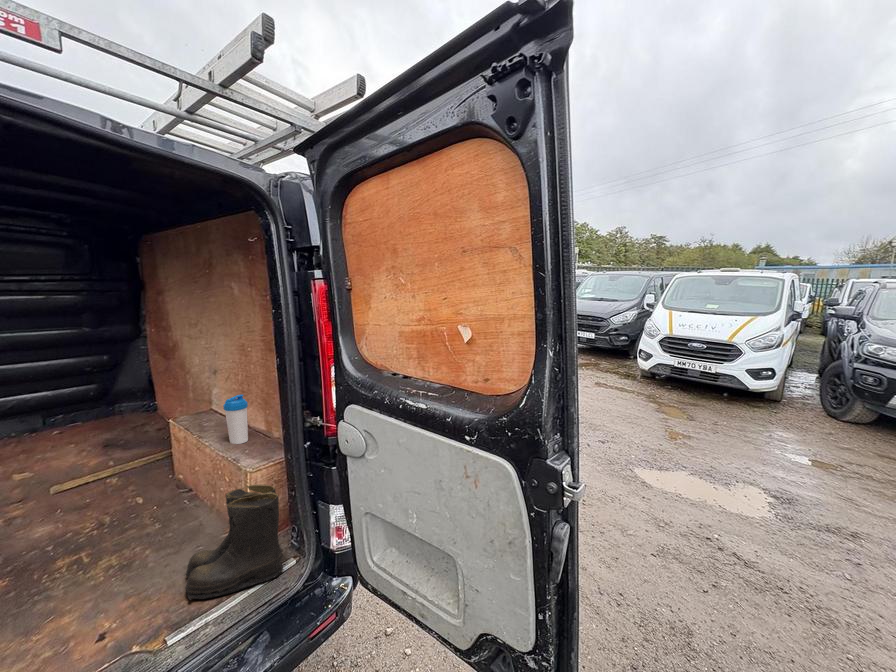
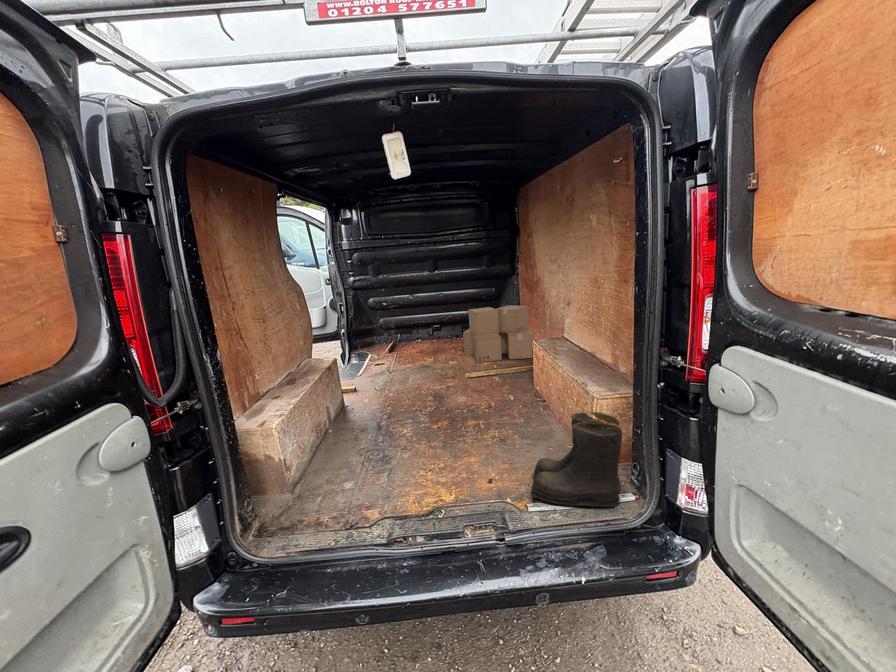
cardboard box: none [59,377,173,460] -> present [463,305,533,362]
water bottle: present [223,394,248,444] -> none [575,325,597,370]

